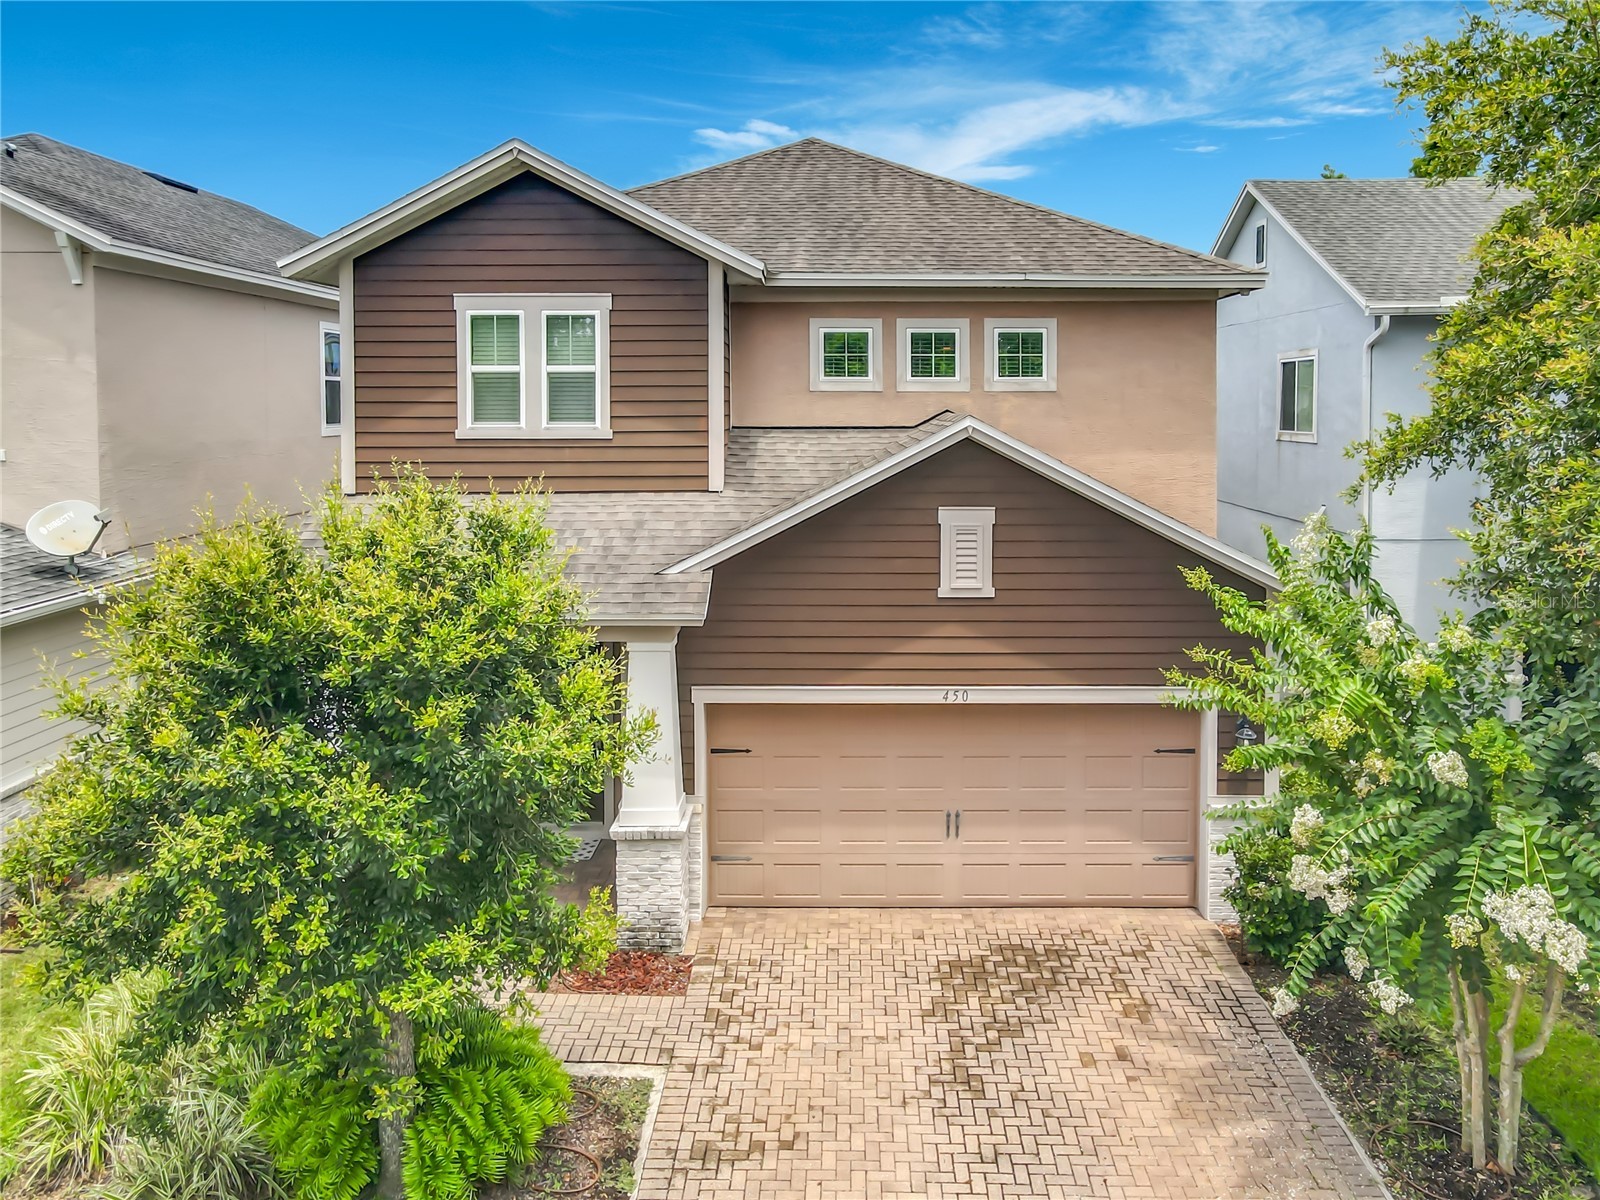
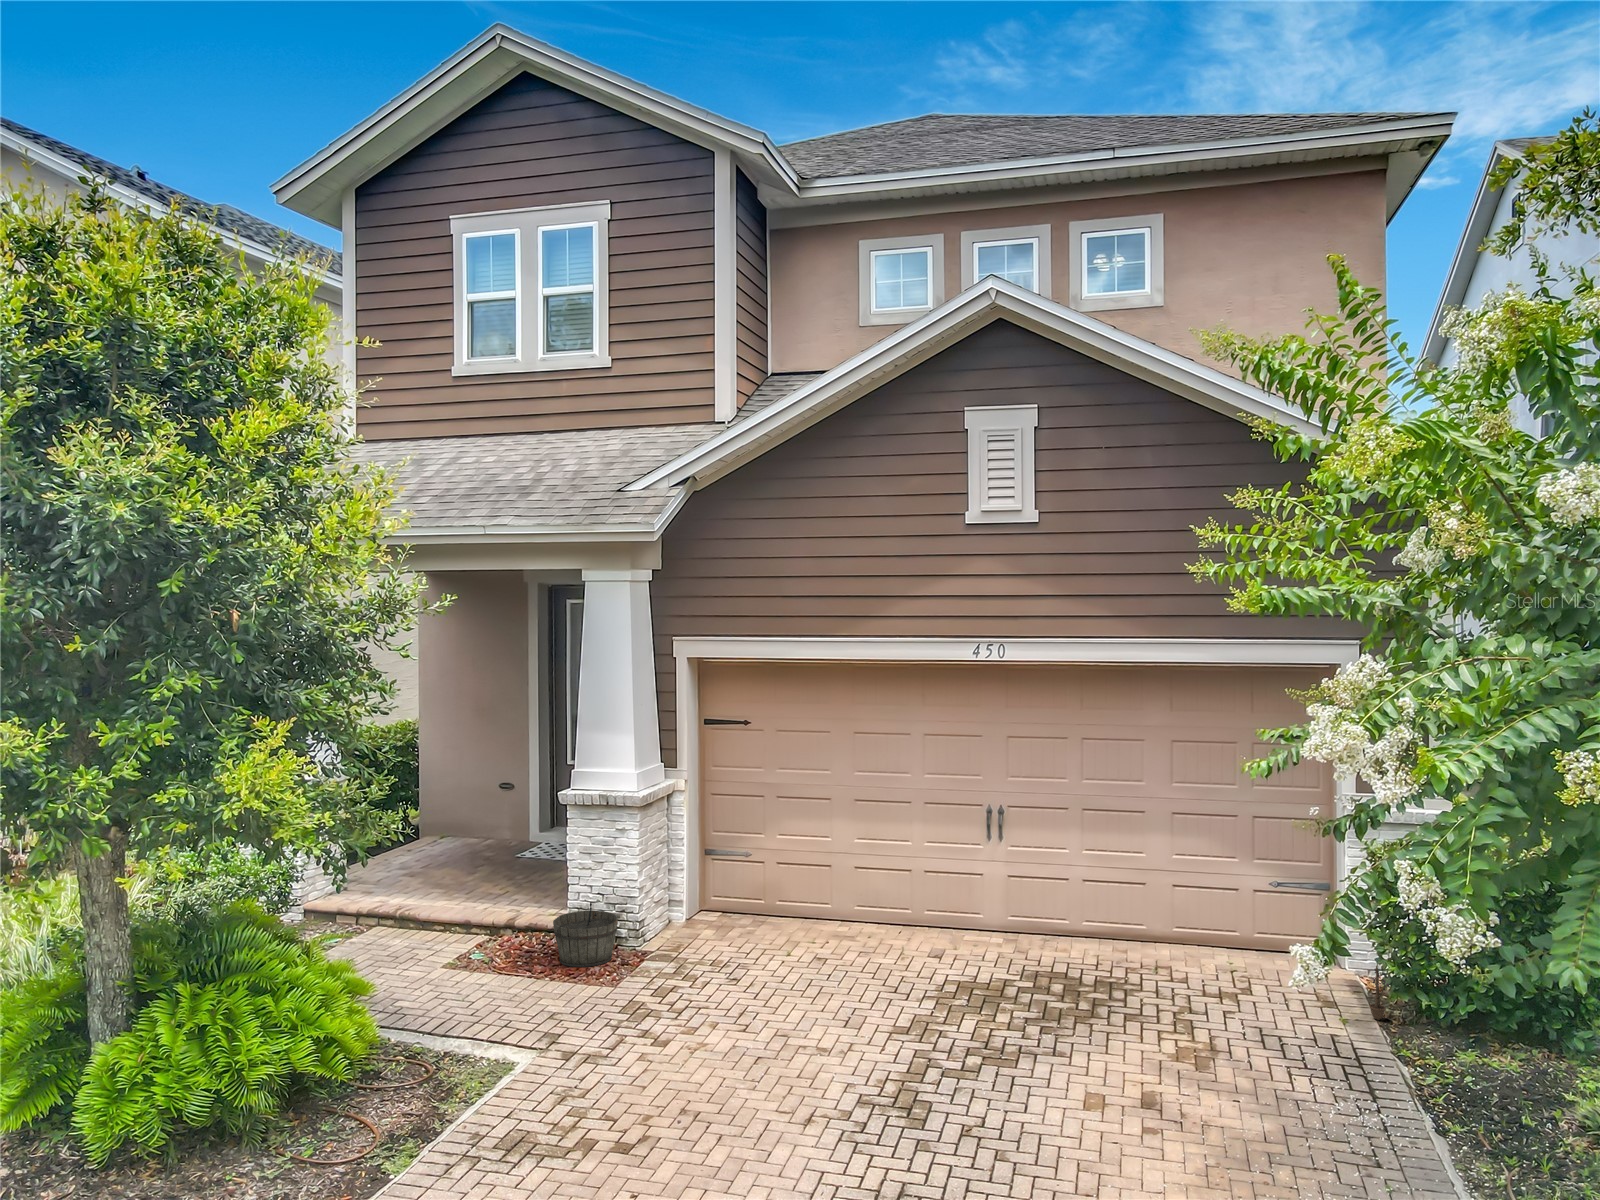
wooden bucket: none [618,925,672,978] -> present [553,904,618,967]

